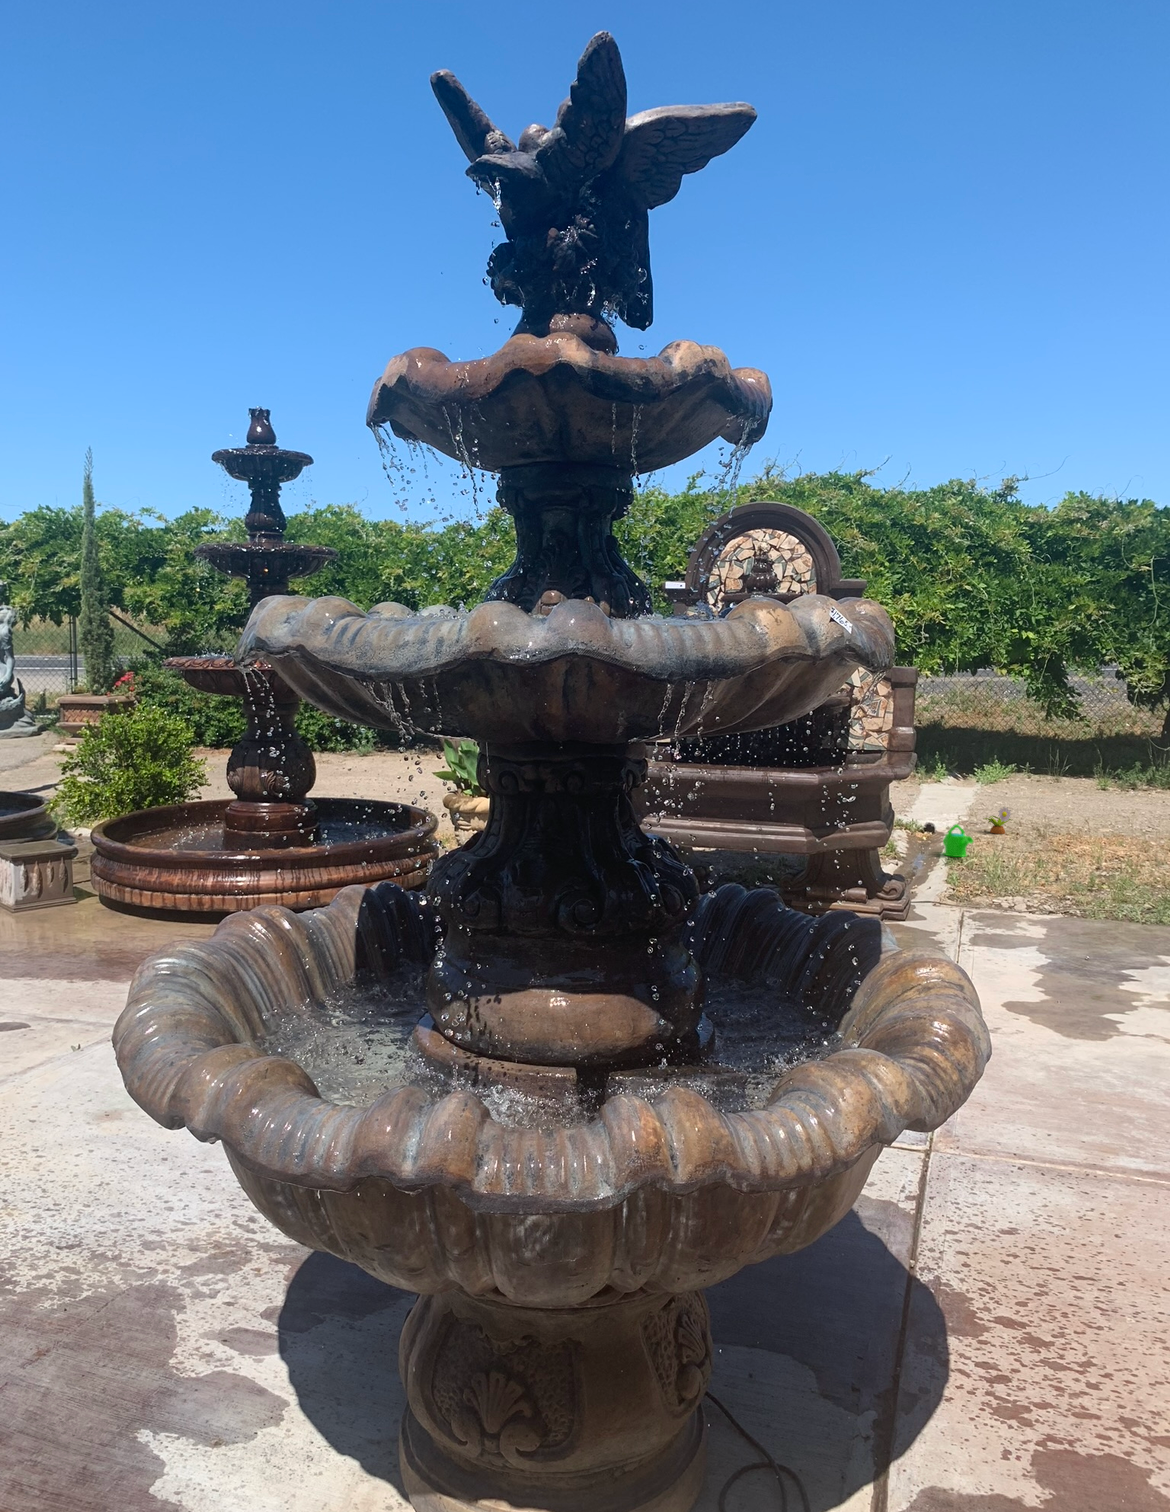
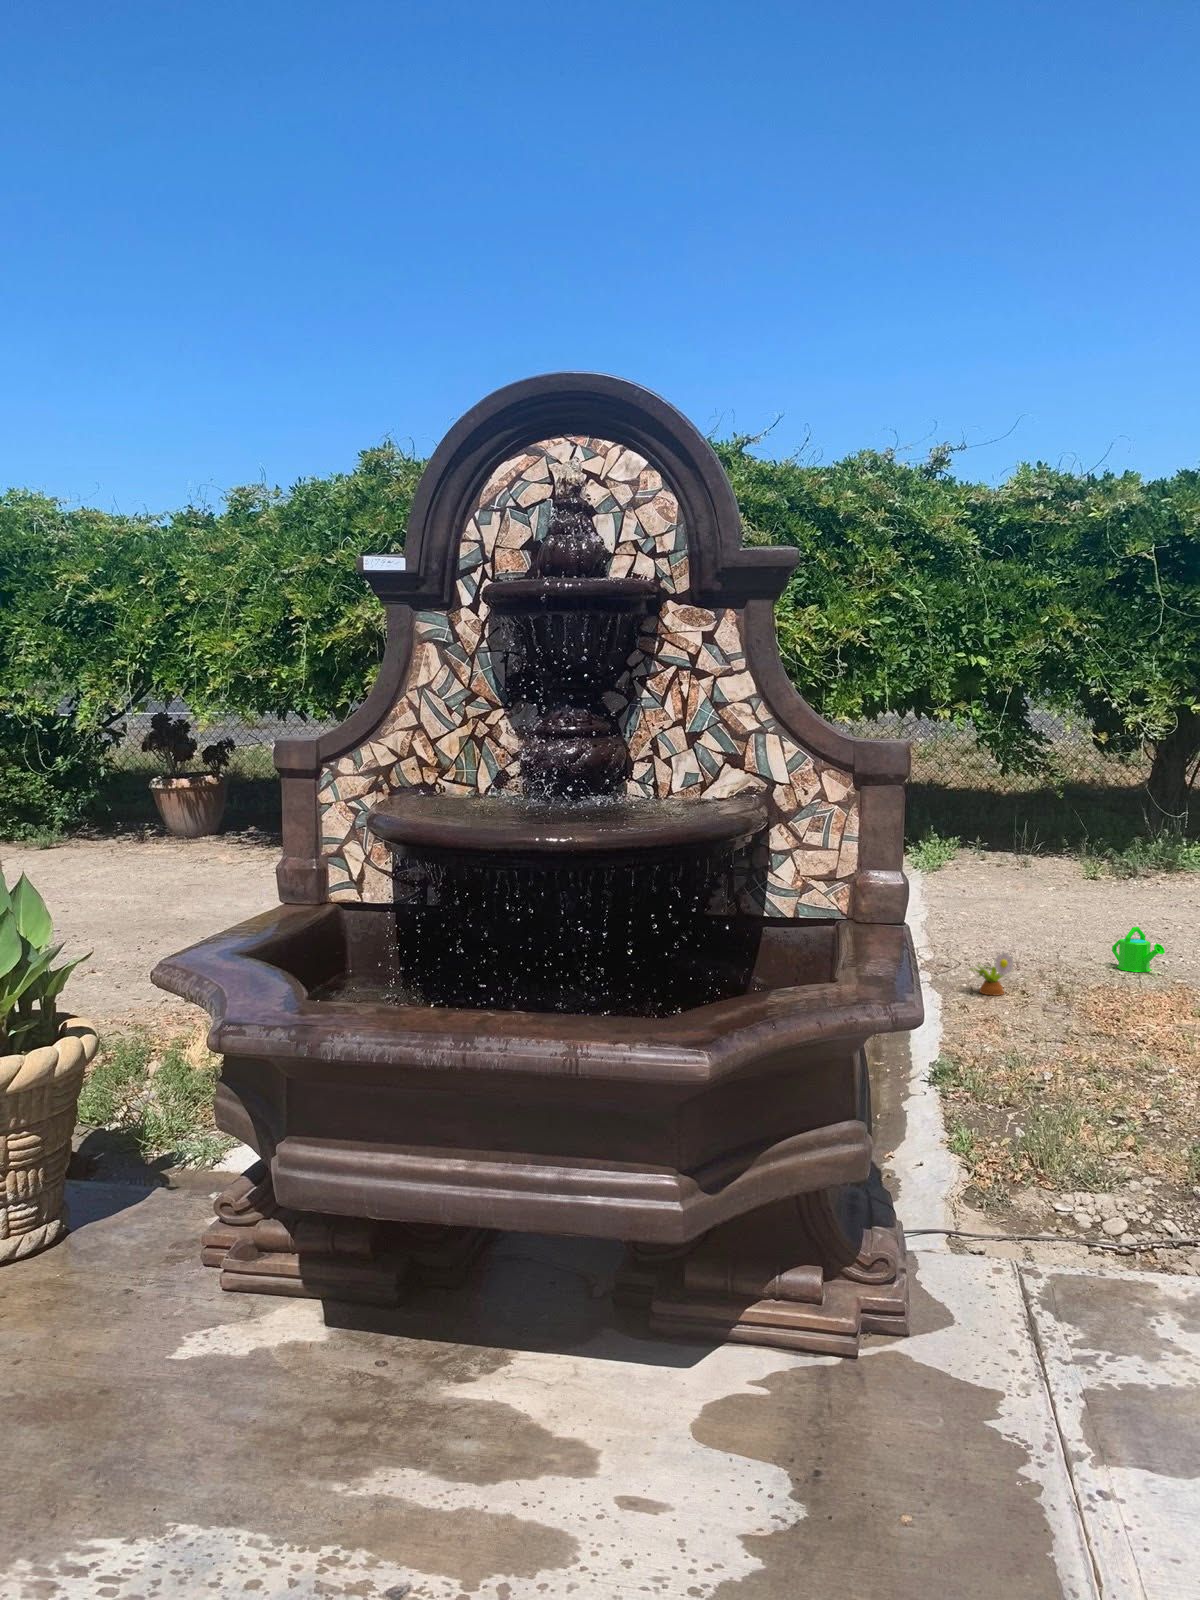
watering can: present [943,824,973,857] -> present [1112,927,1165,972]

